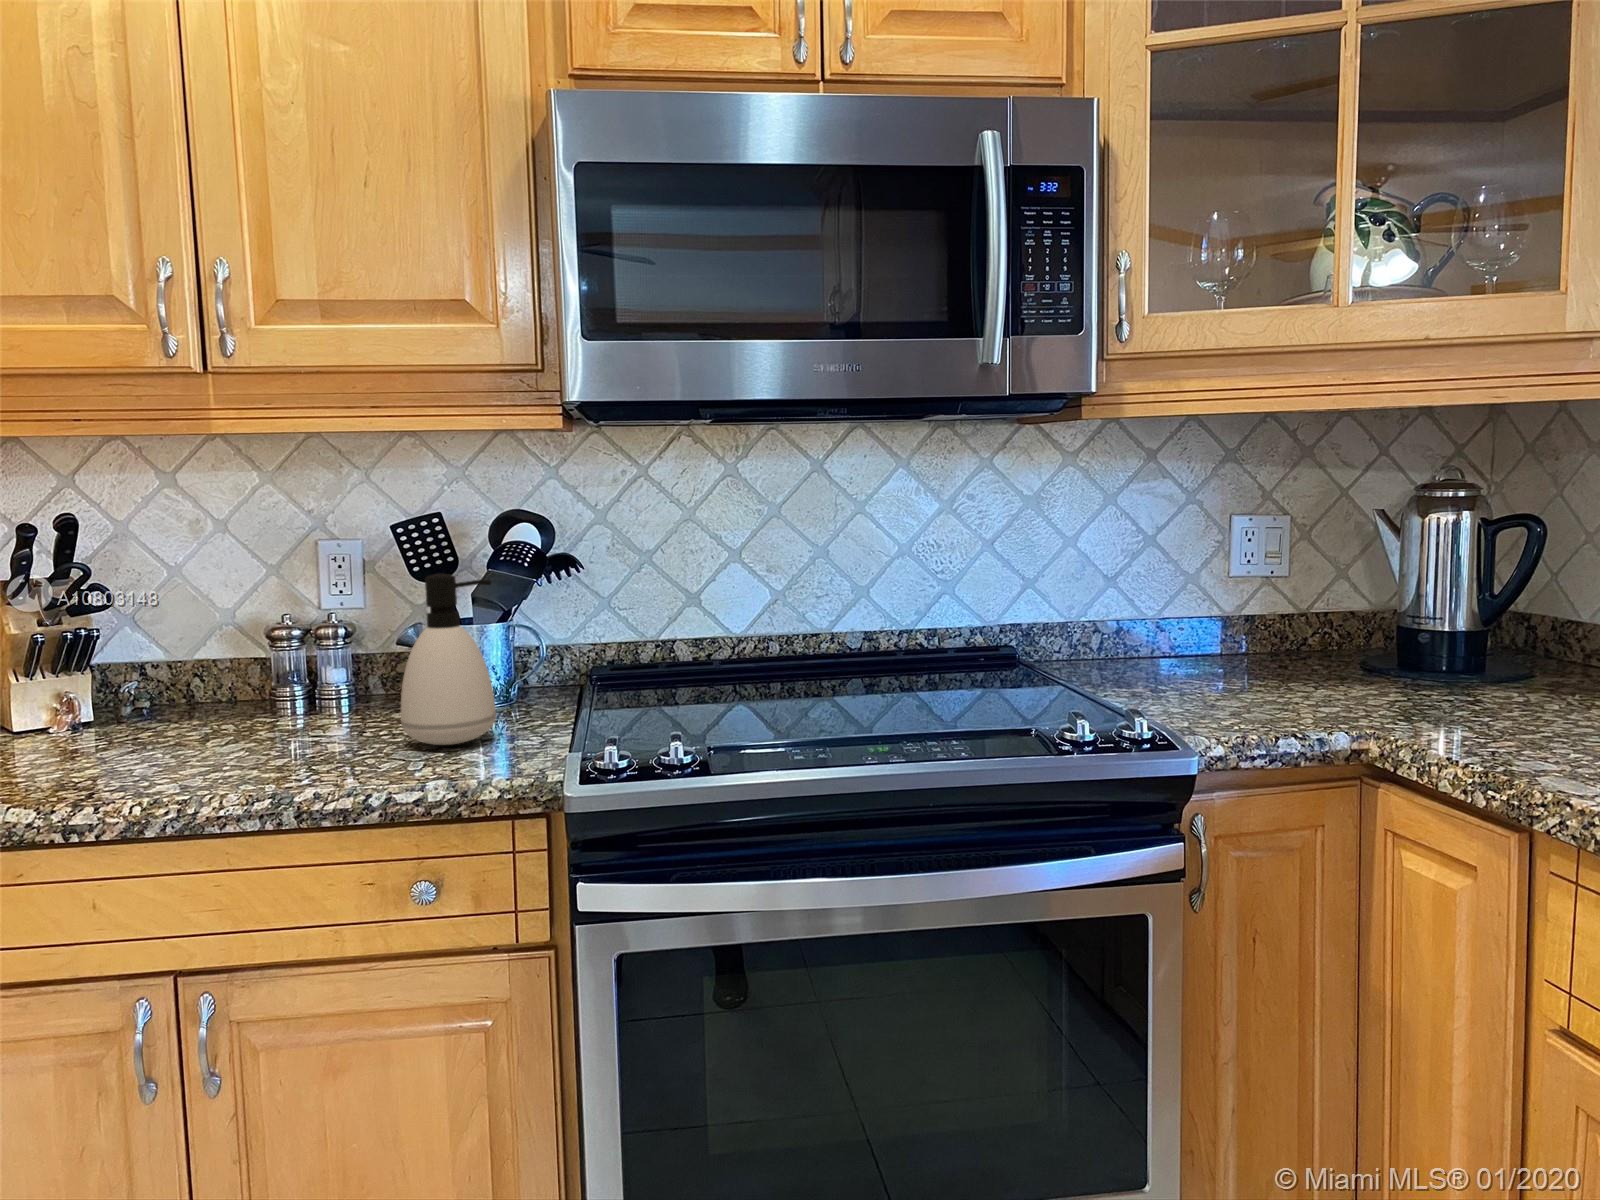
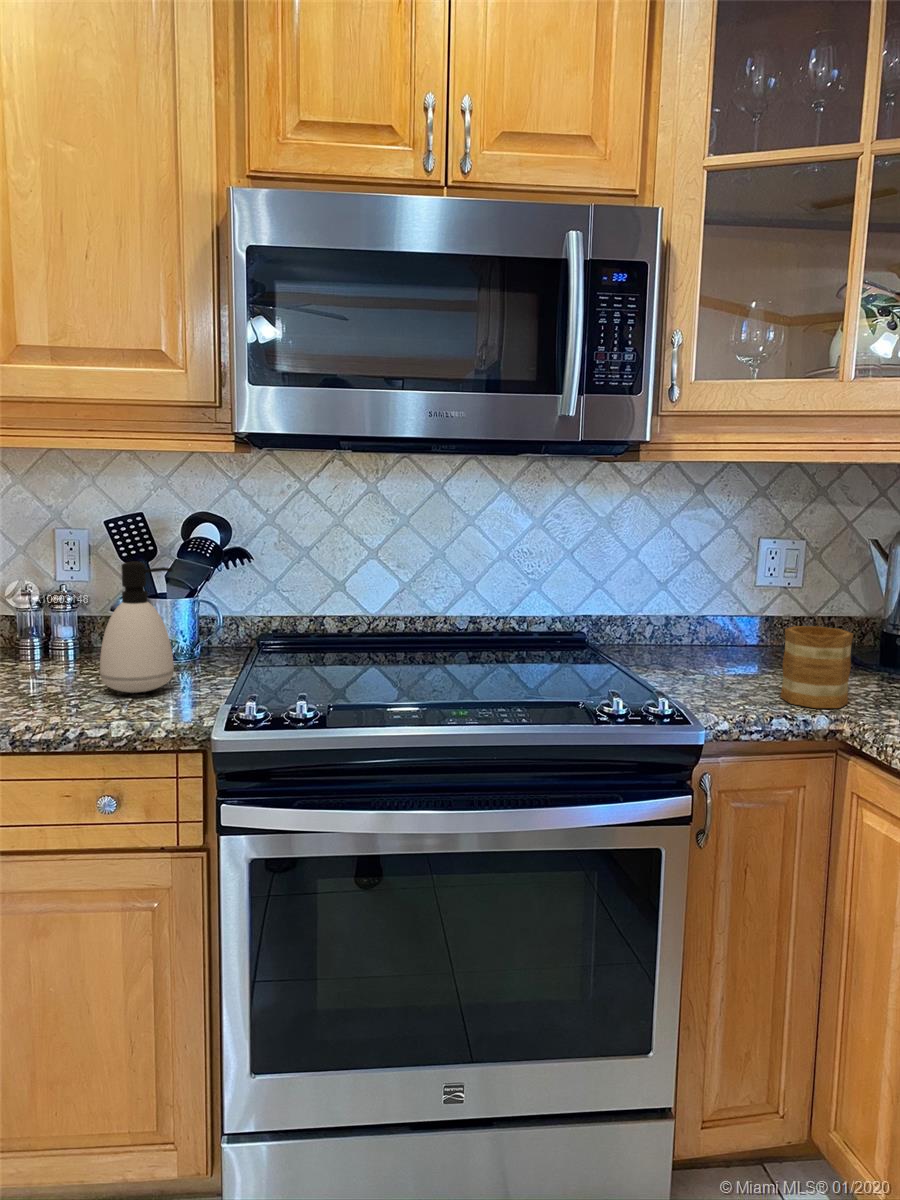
mug: none [1282,620,1374,724] -> present [780,626,853,708]

